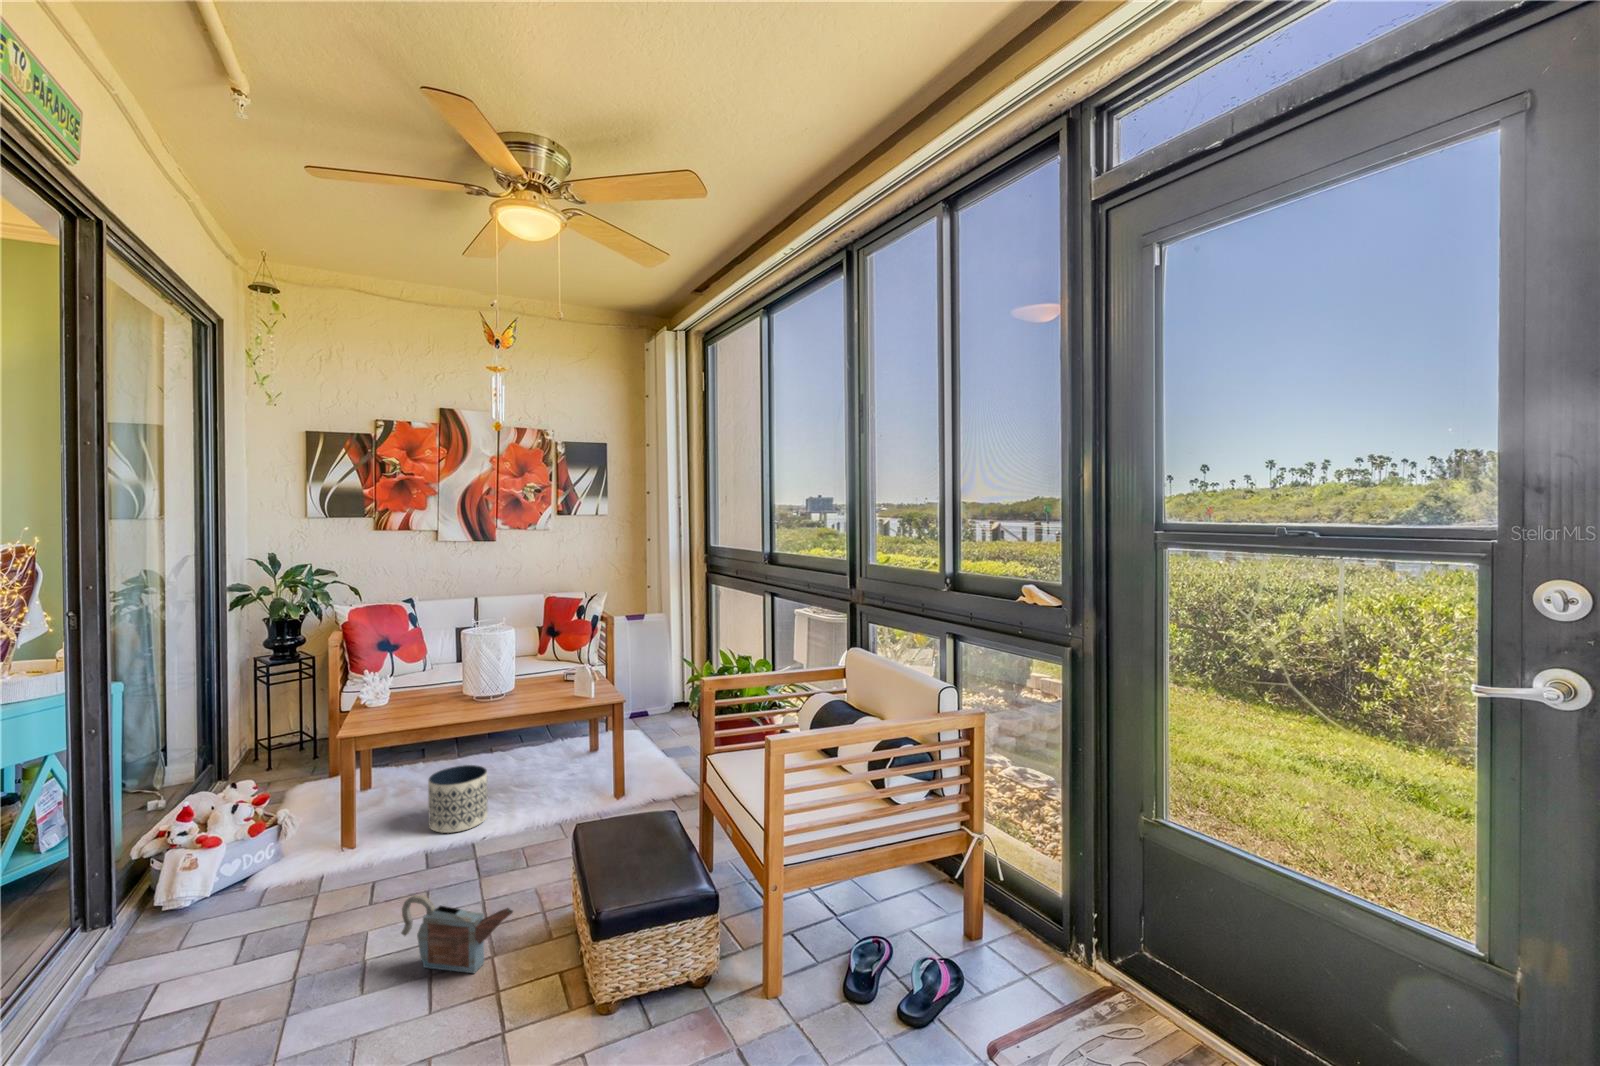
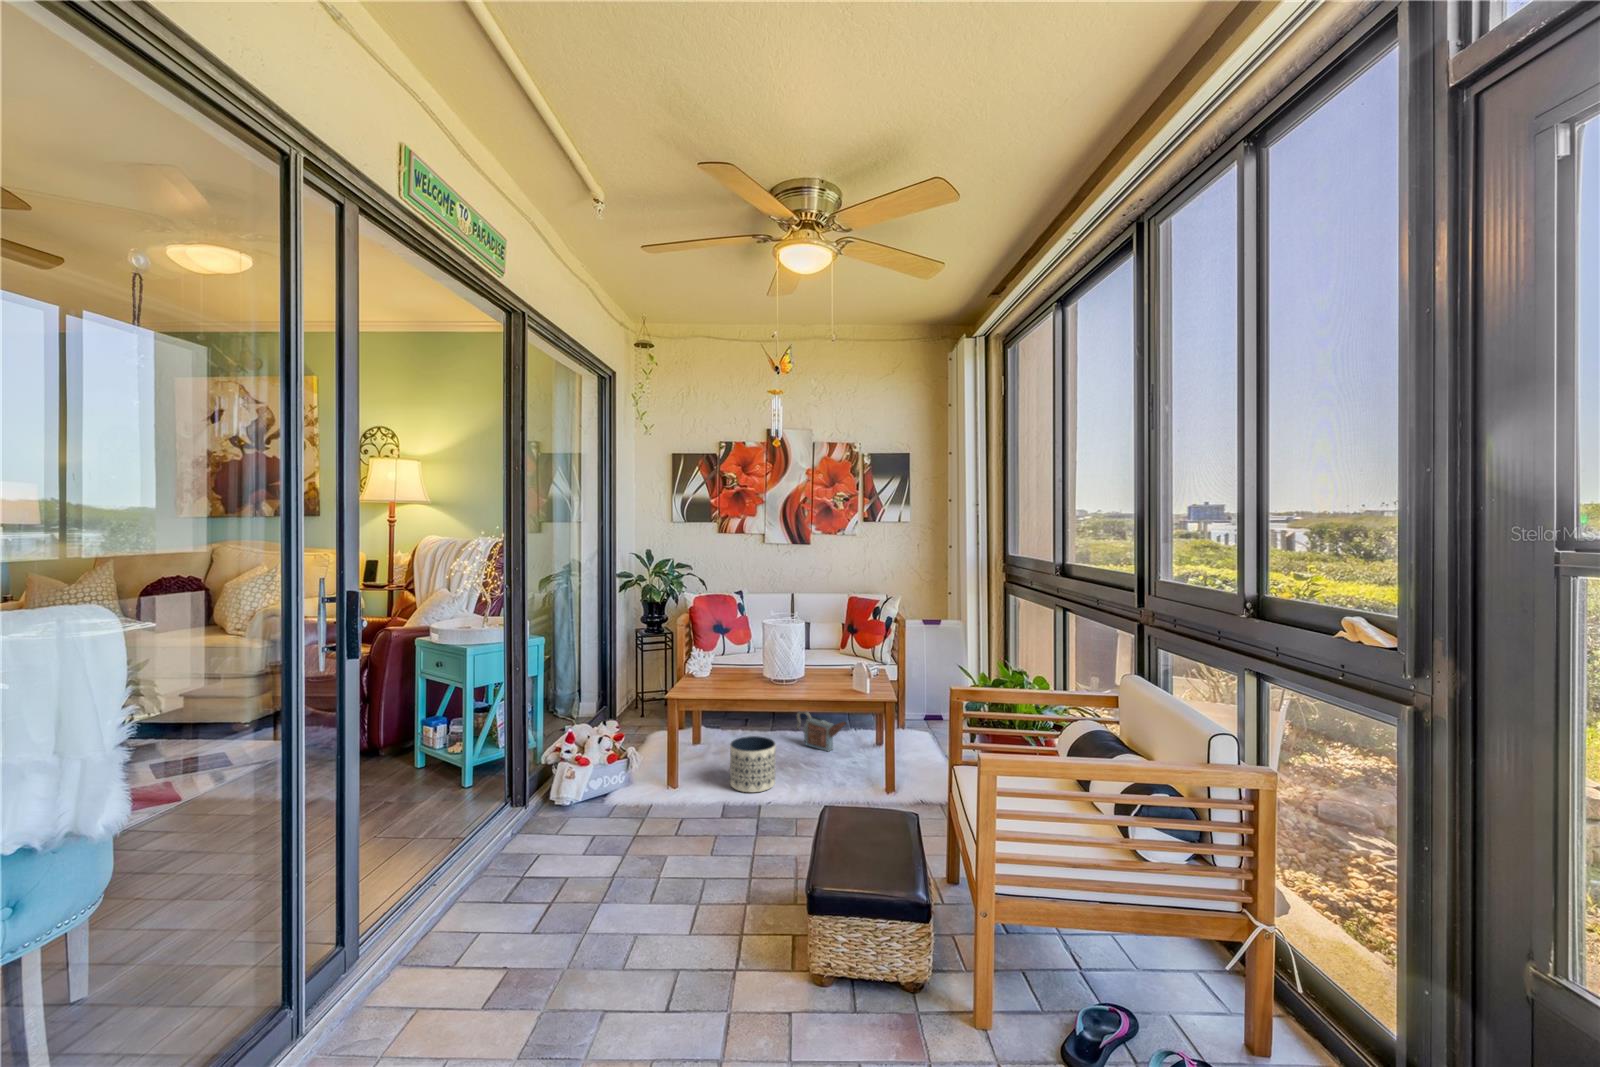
watering can: present [401,895,513,973] -> present [797,712,846,751]

